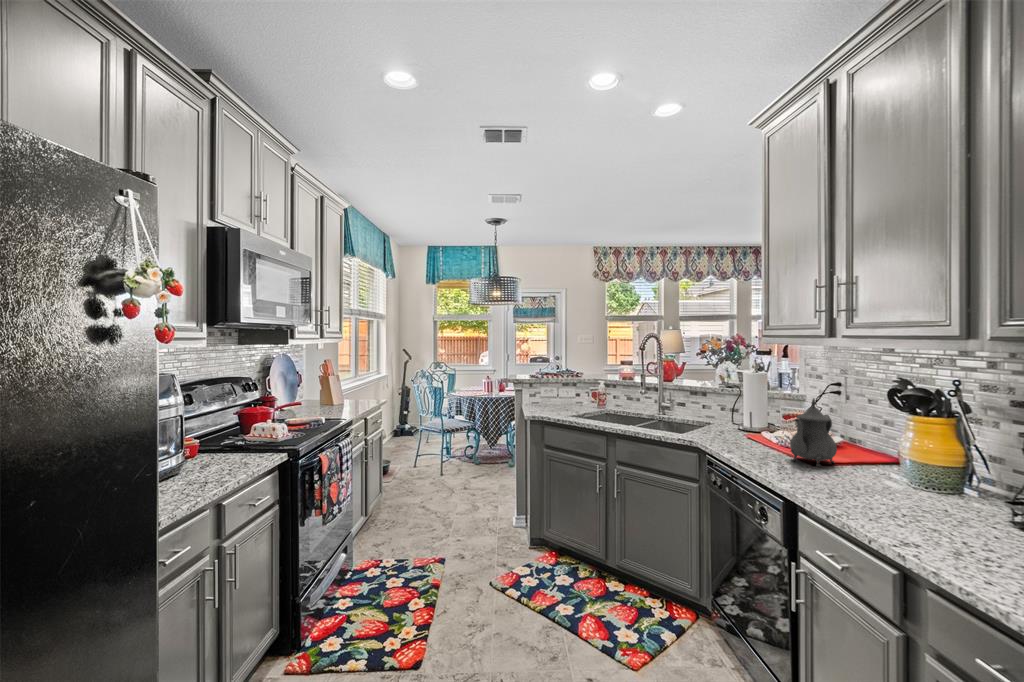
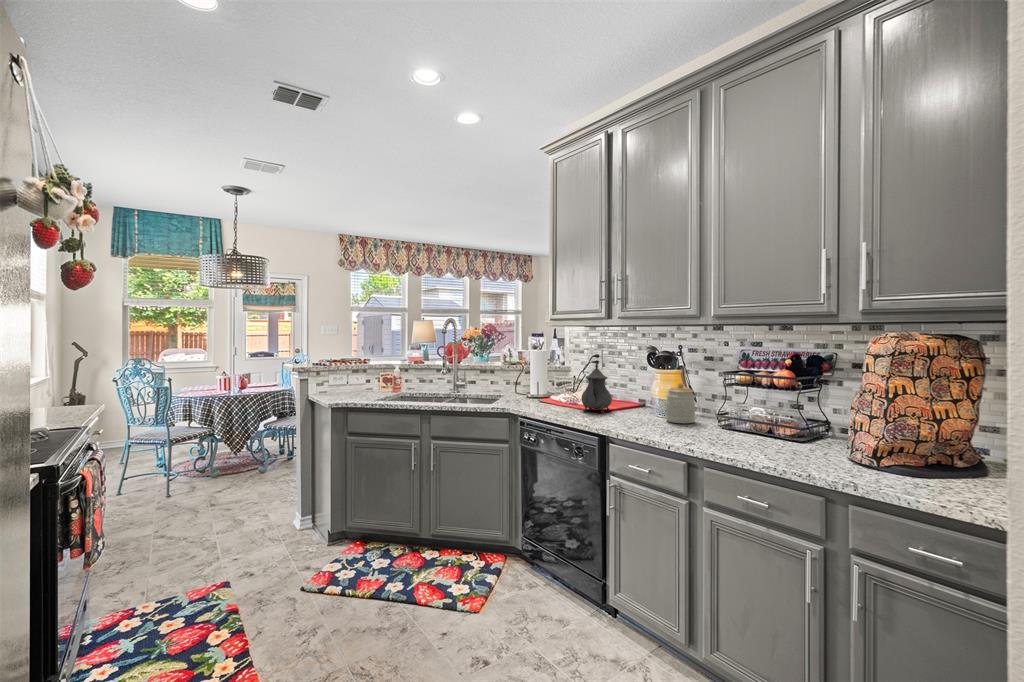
jar: none [914,443,973,509] -> present [666,383,695,423]

